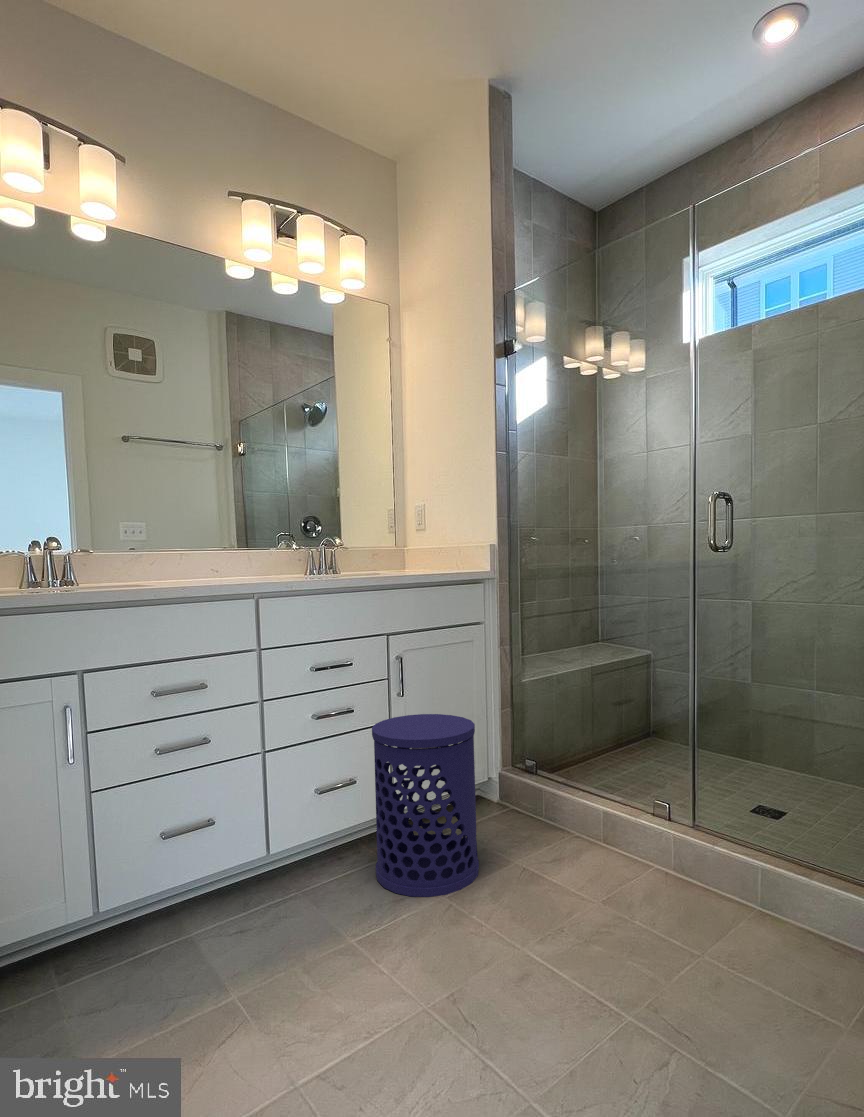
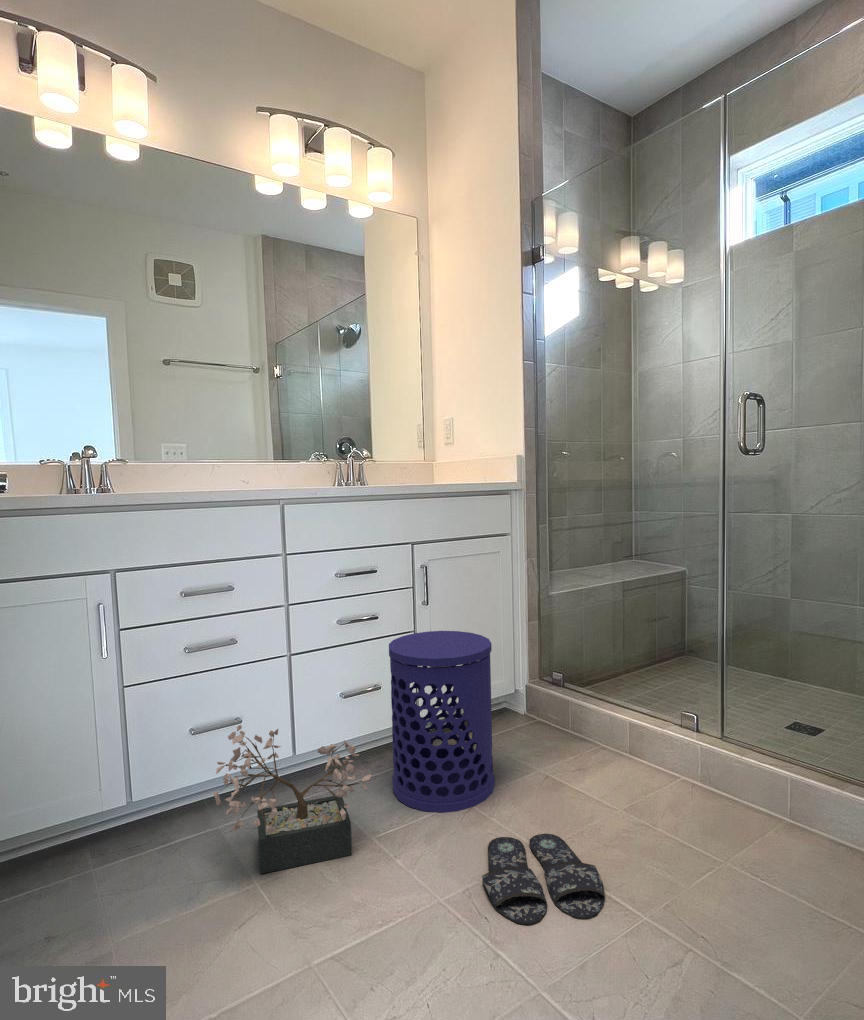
decorative plant: none [203,813,363,965] -> present [214,725,371,874]
slippers: none [480,910,599,992] -> present [482,834,605,925]

